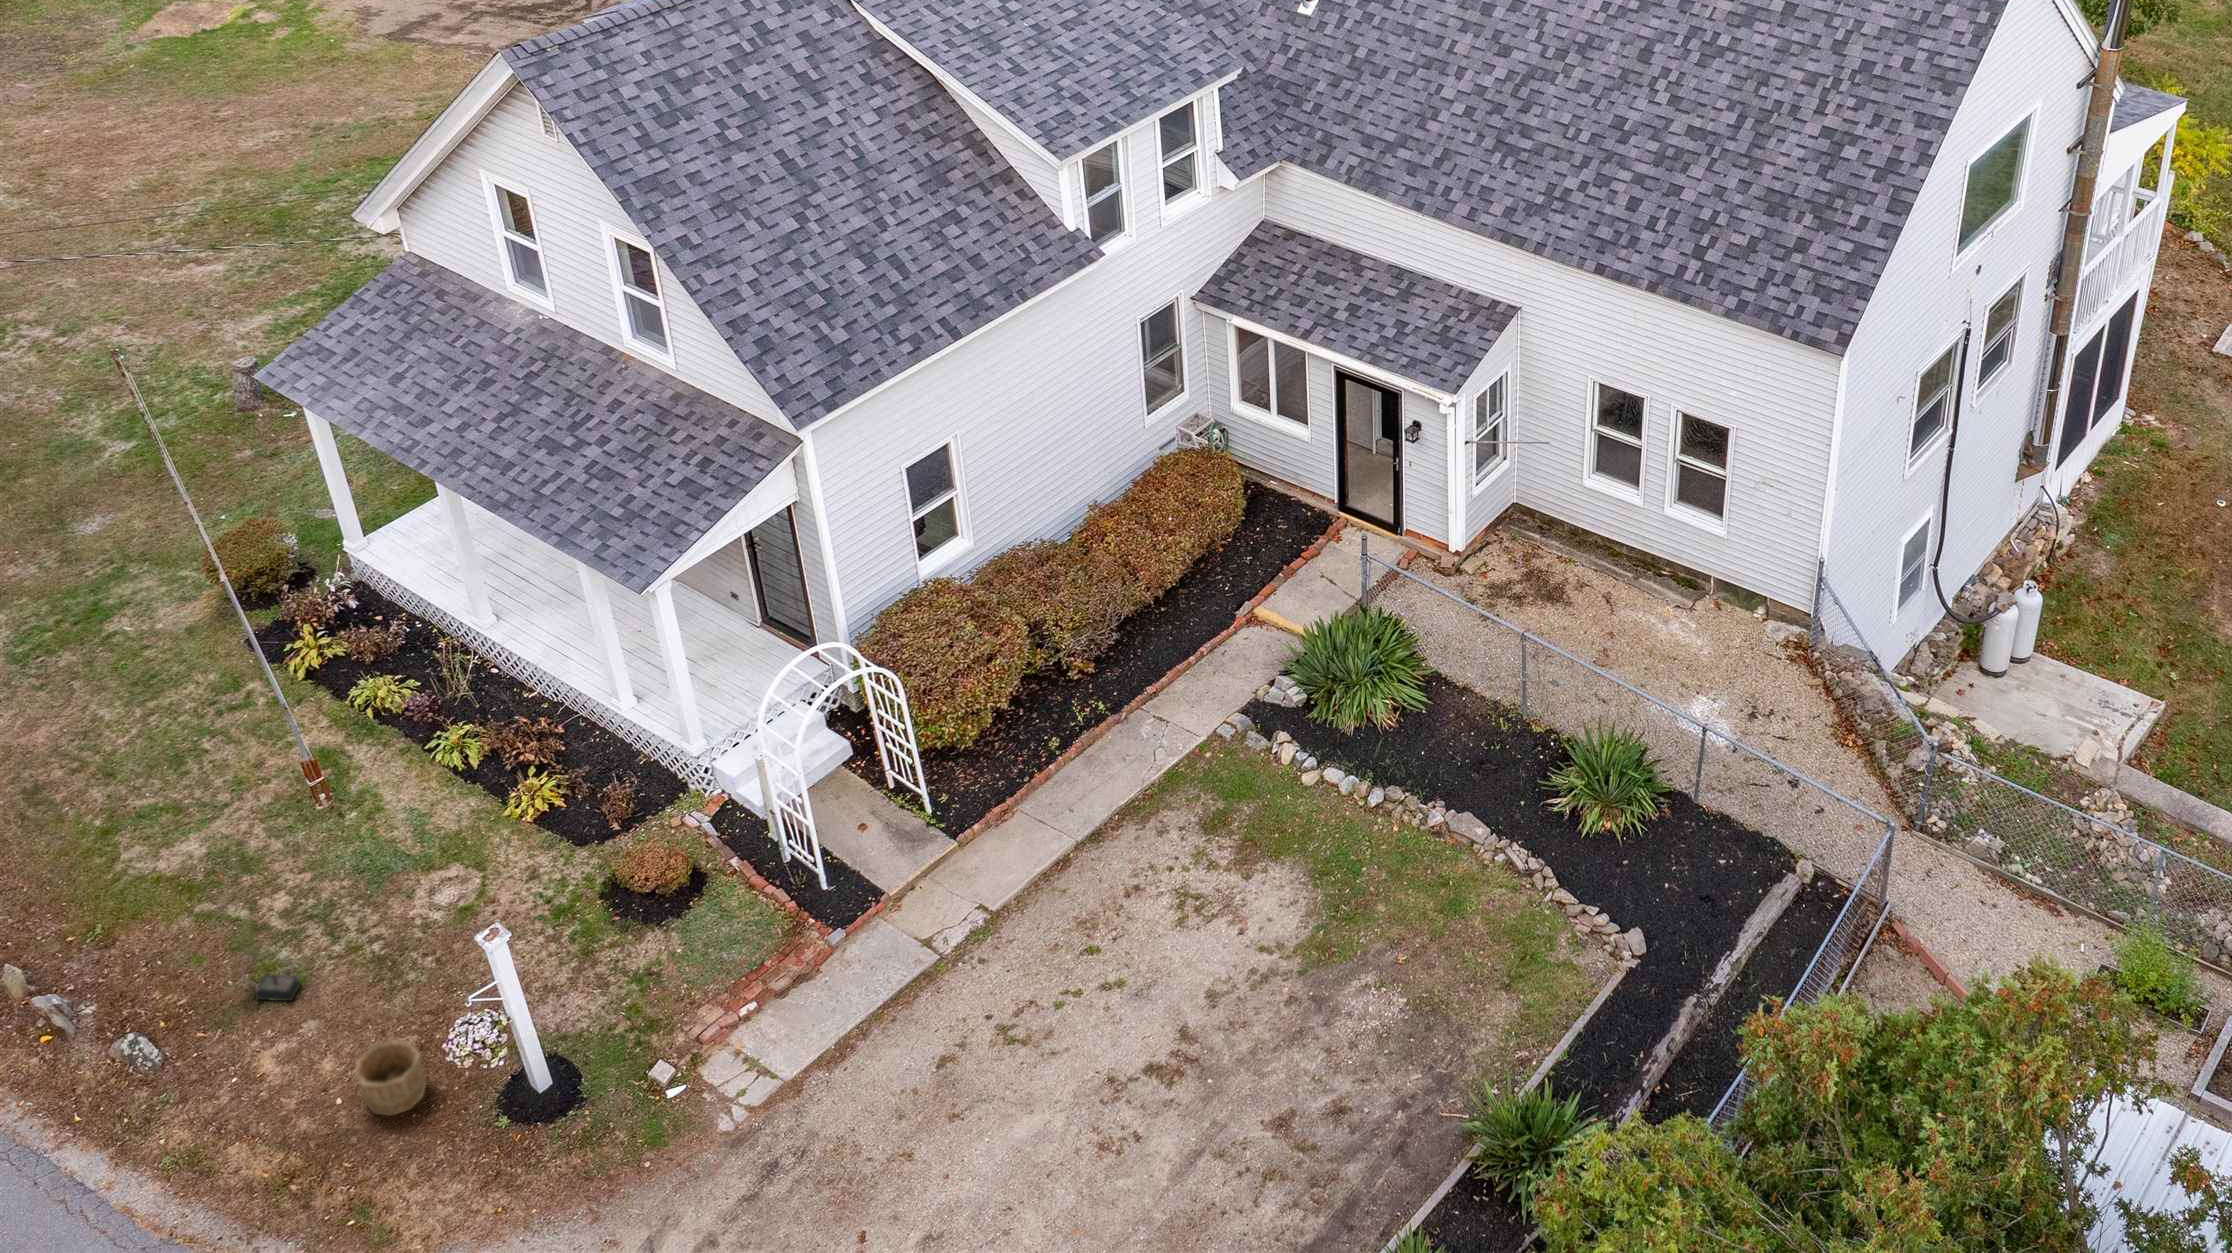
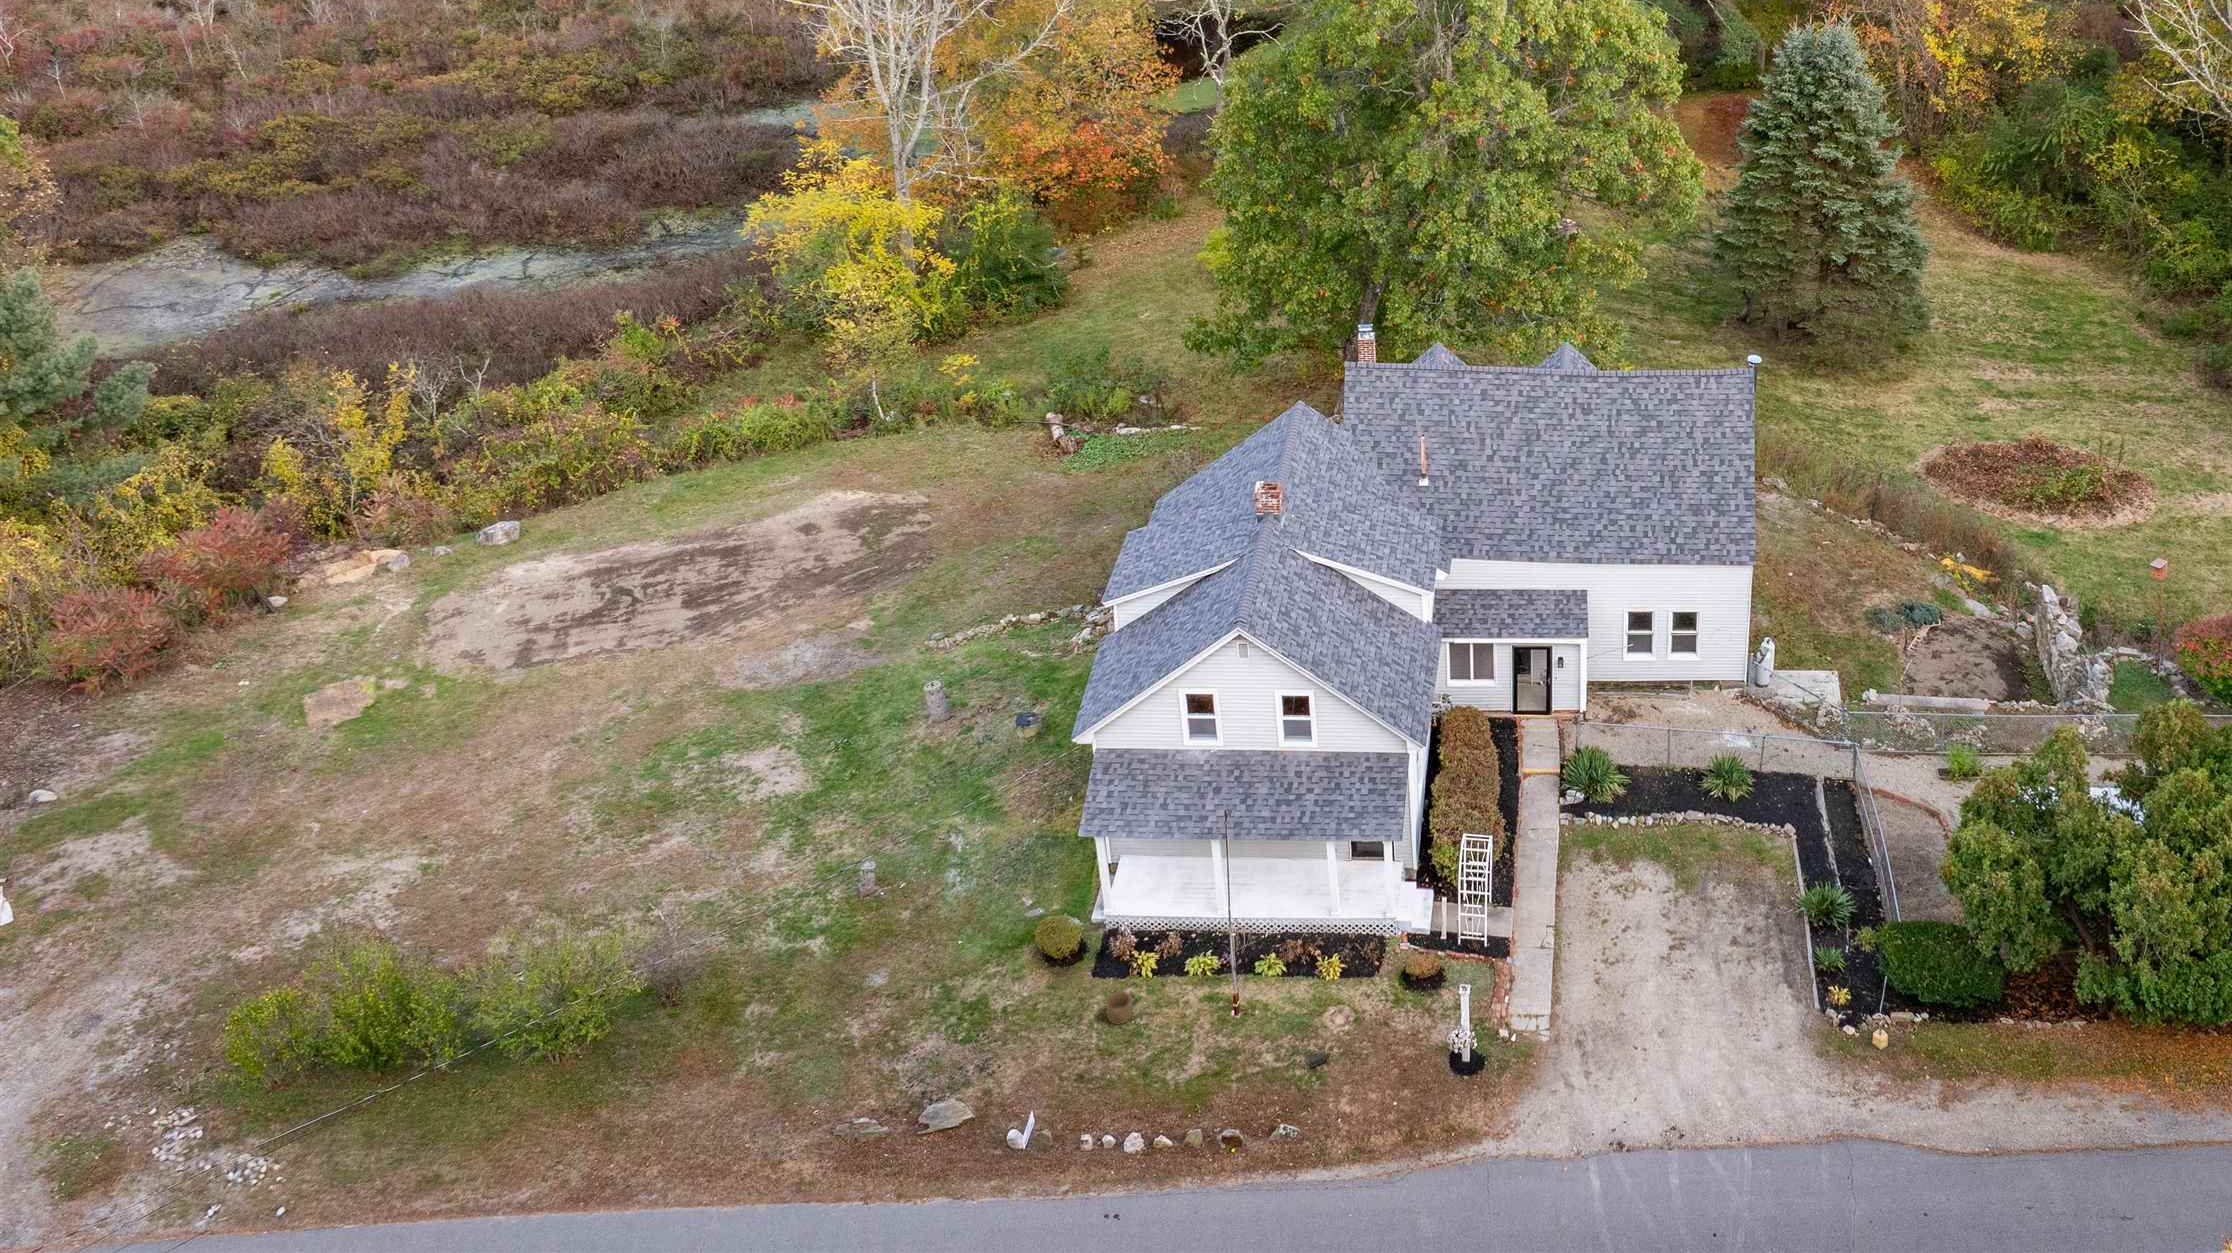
wooden bucket: present [354,1040,426,1116] -> present [1105,991,1133,1025]

